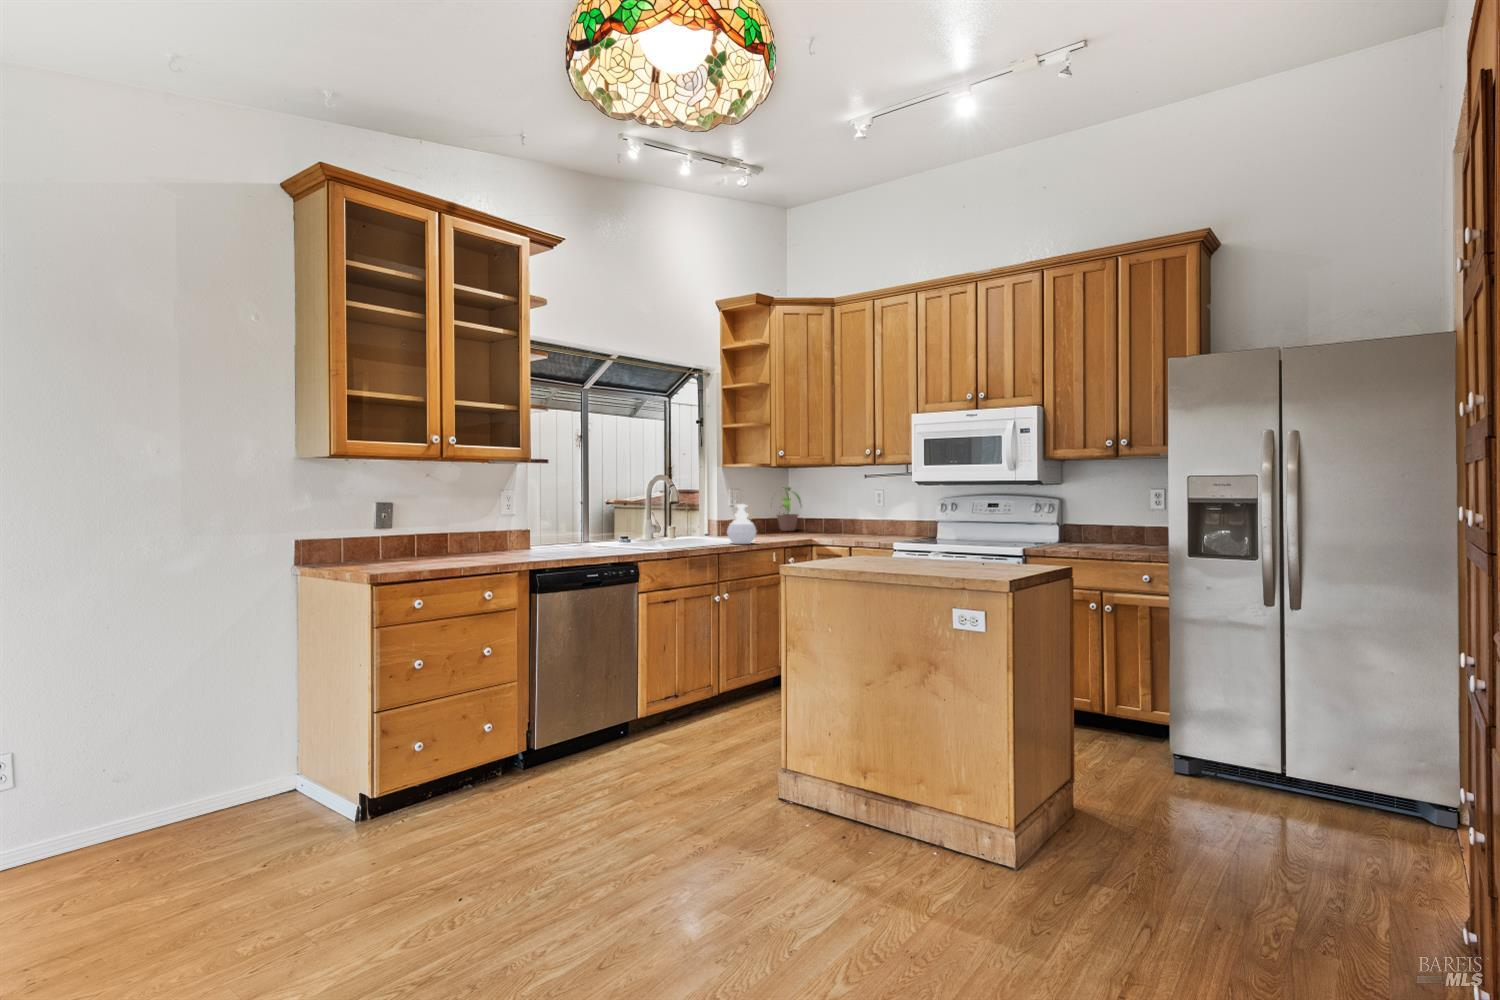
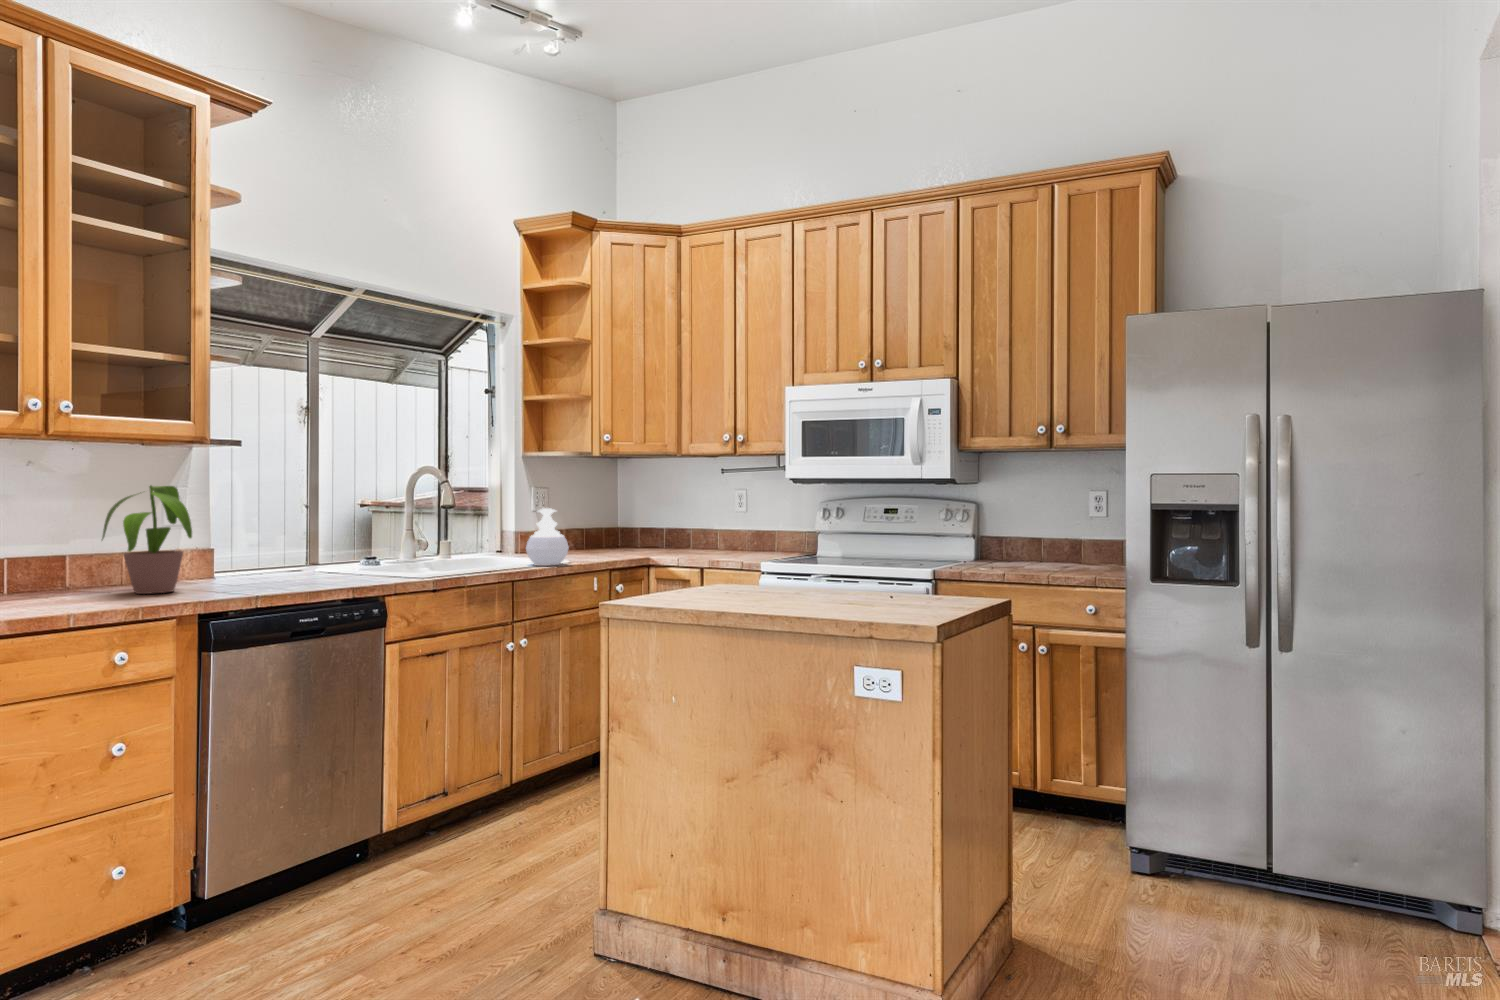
potted plant: present [775,487,801,531] -> present [102,485,192,594]

